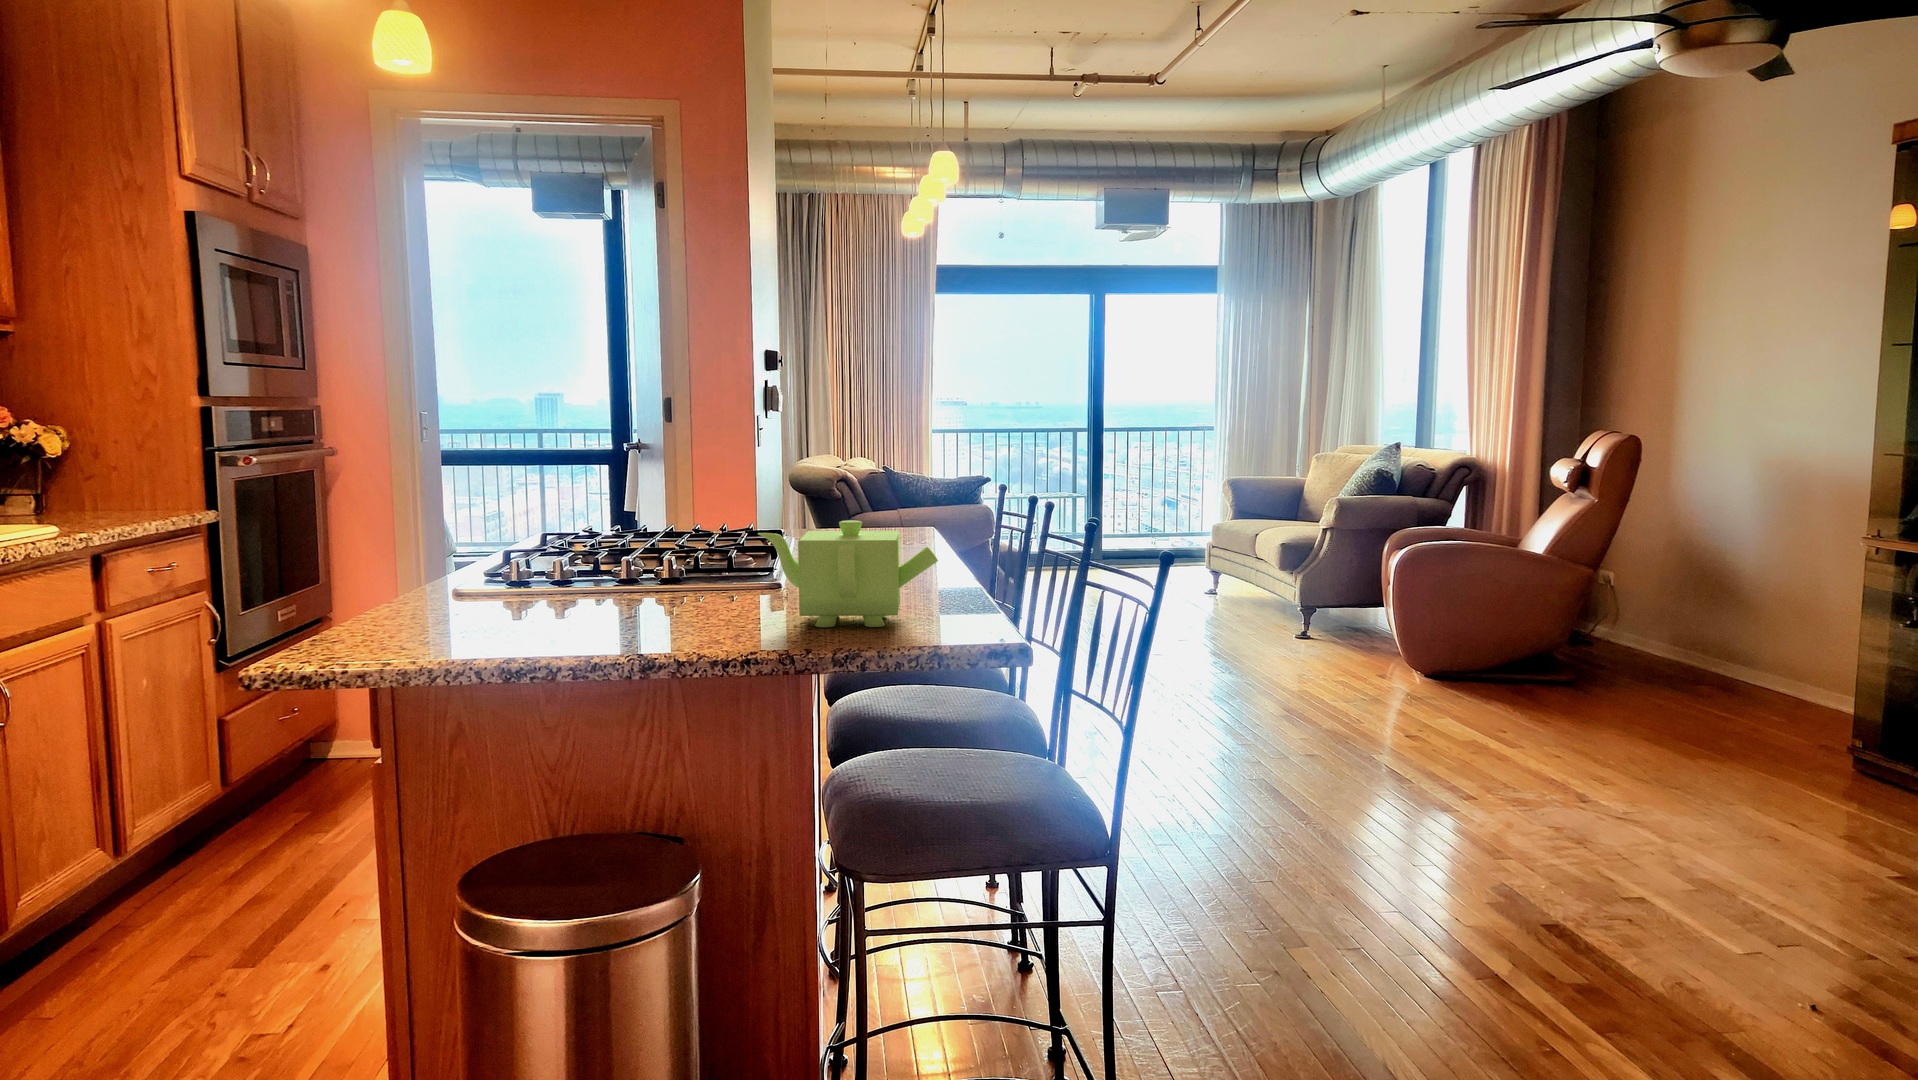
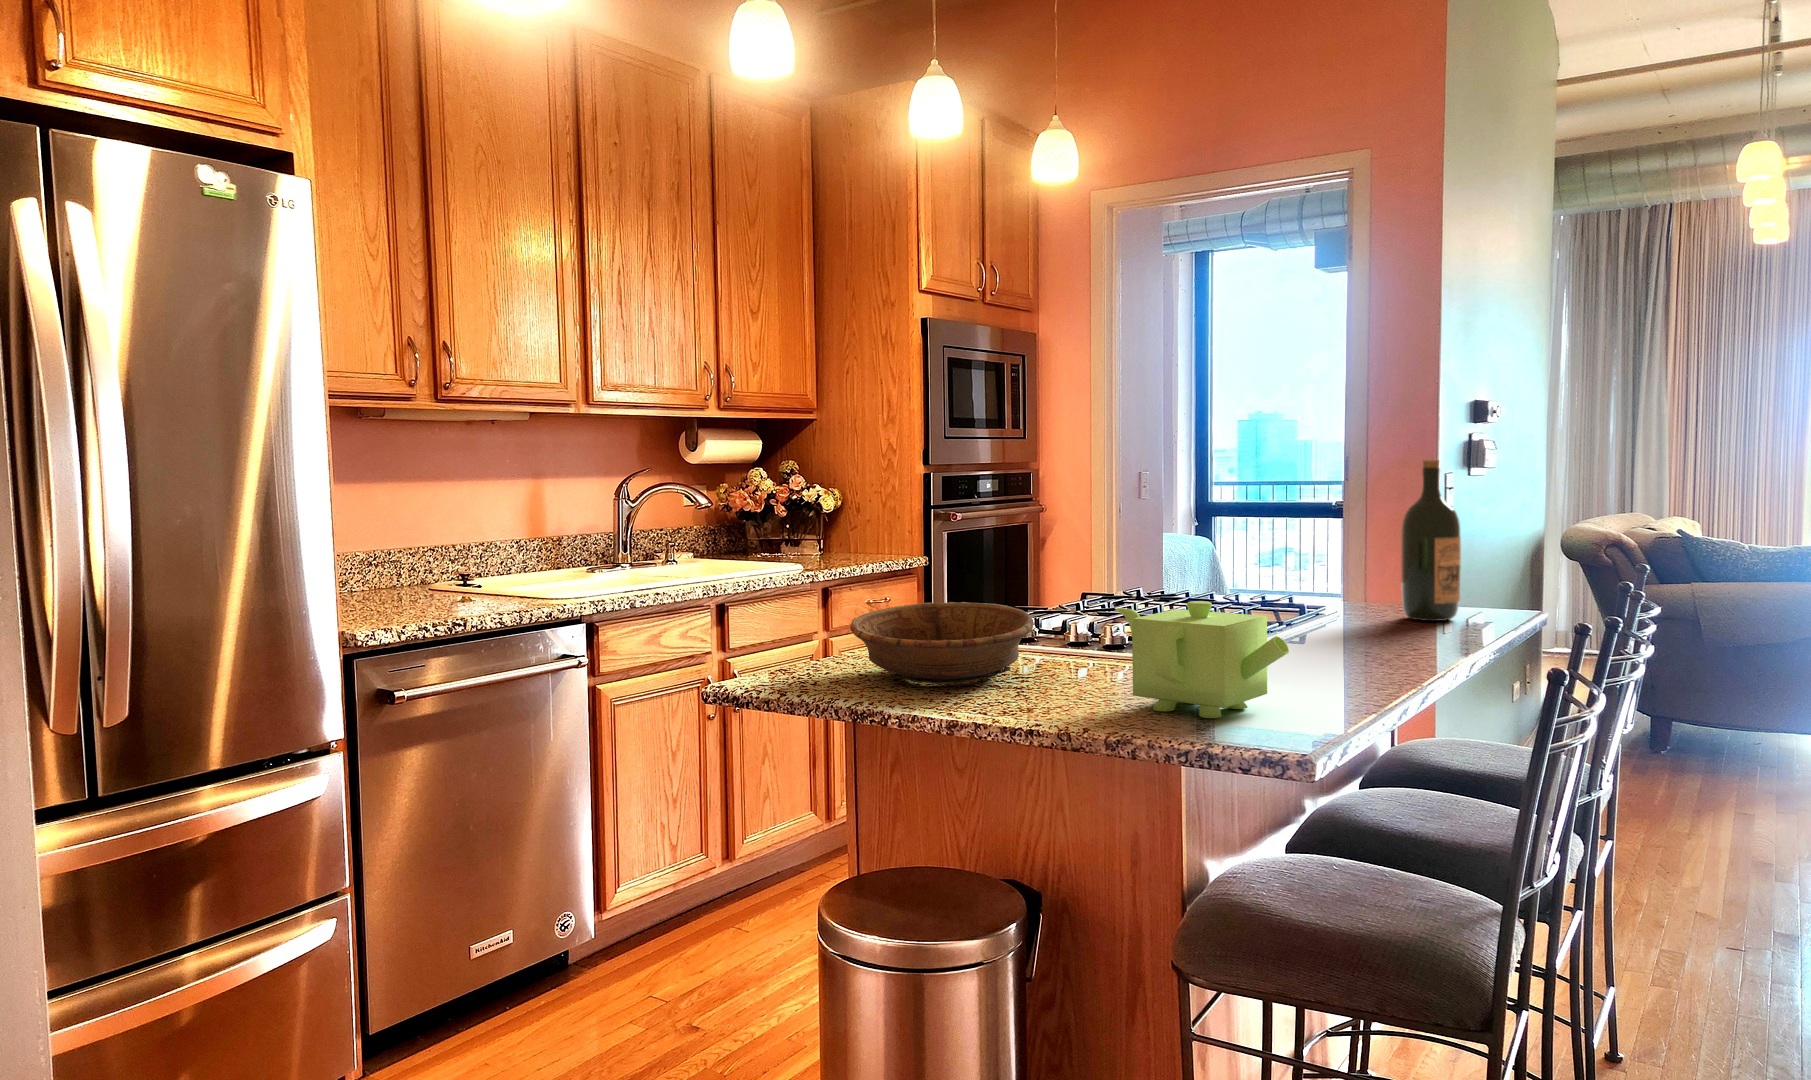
wine bottle: none [838,399,885,537] -> present [1401,460,1461,621]
decorative bowl: none [430,542,652,634] -> present [850,602,1033,684]

